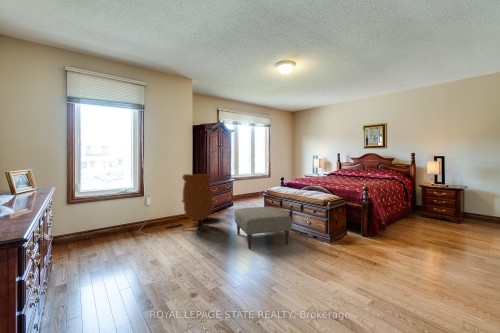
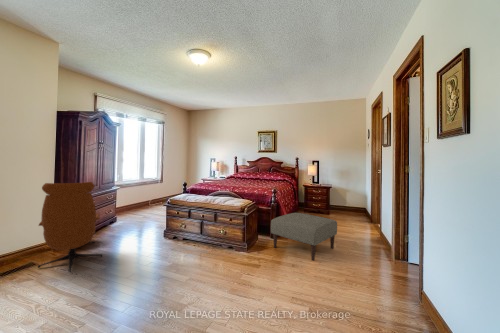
ottoman: present [234,207,292,249] -> present [271,213,337,261]

